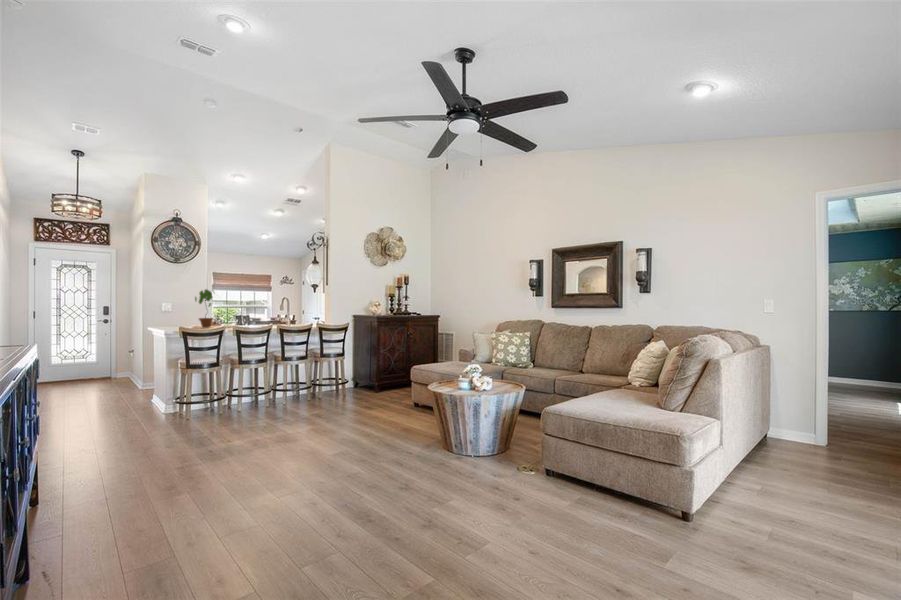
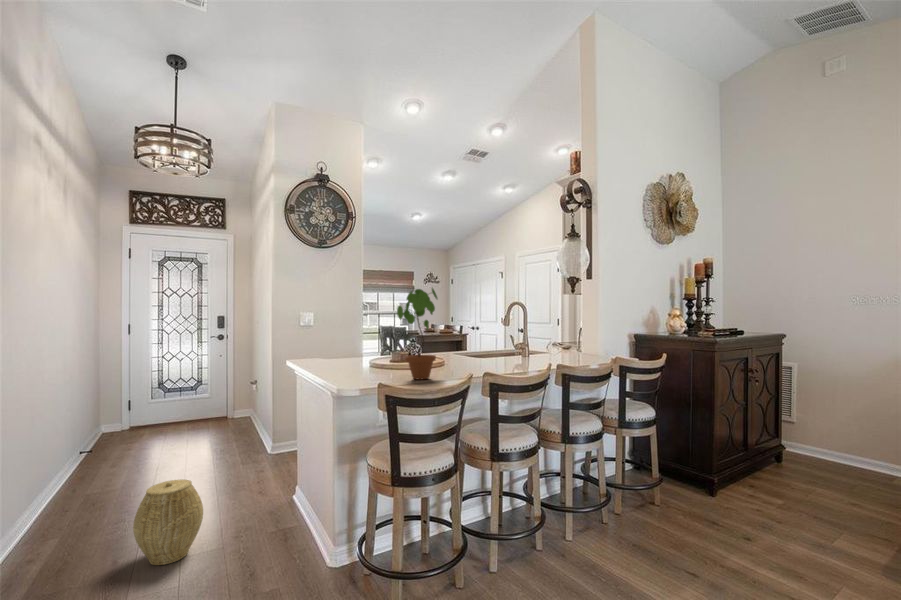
woven basket: none [63,380,99,417] -> present [133,479,203,565]

